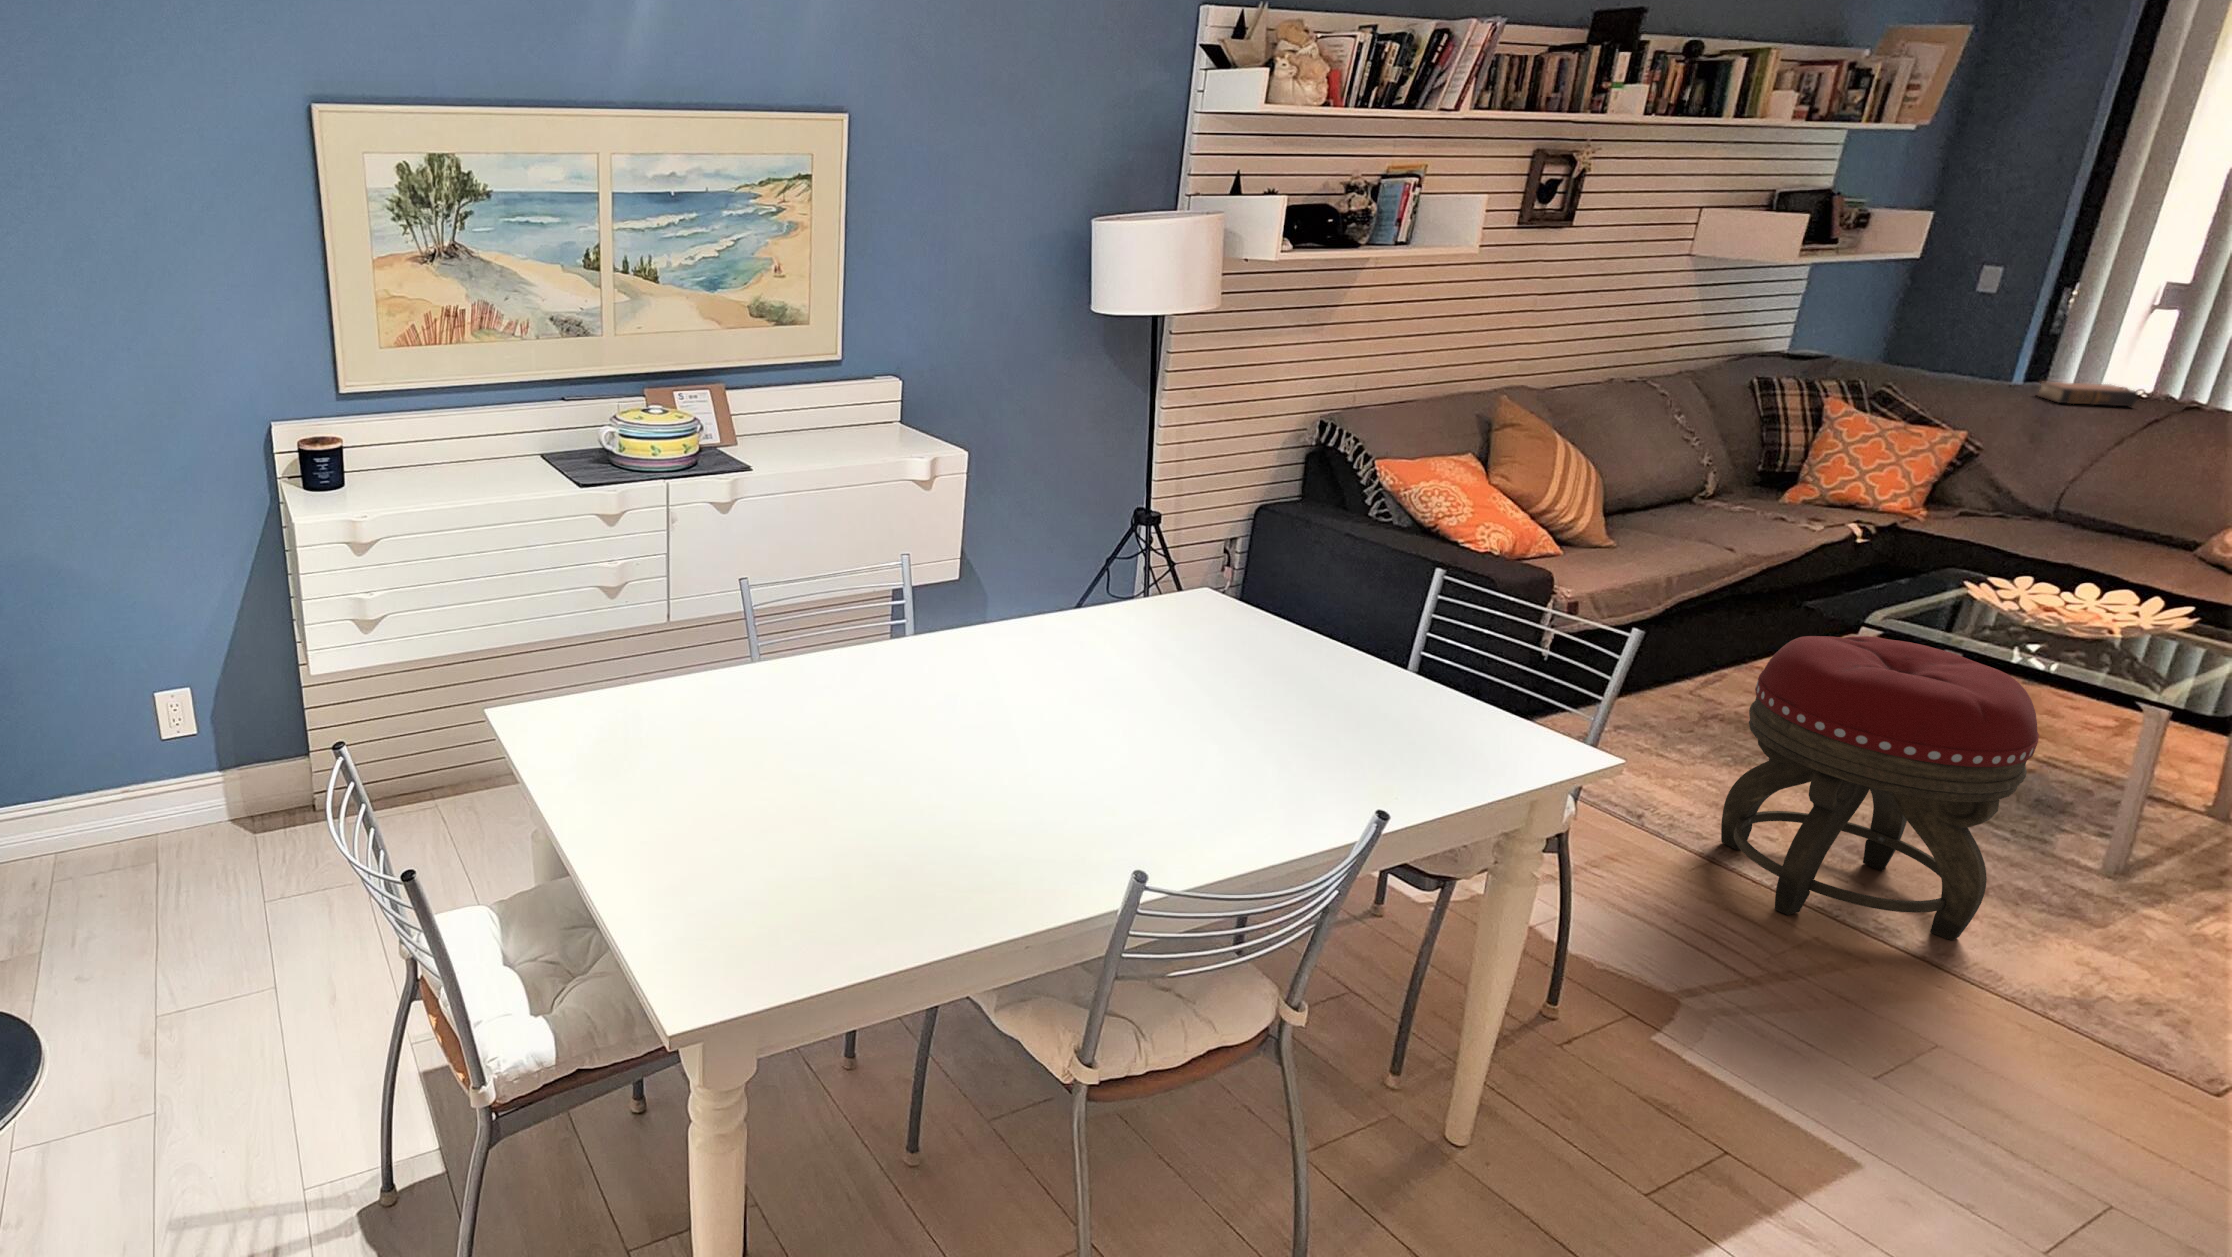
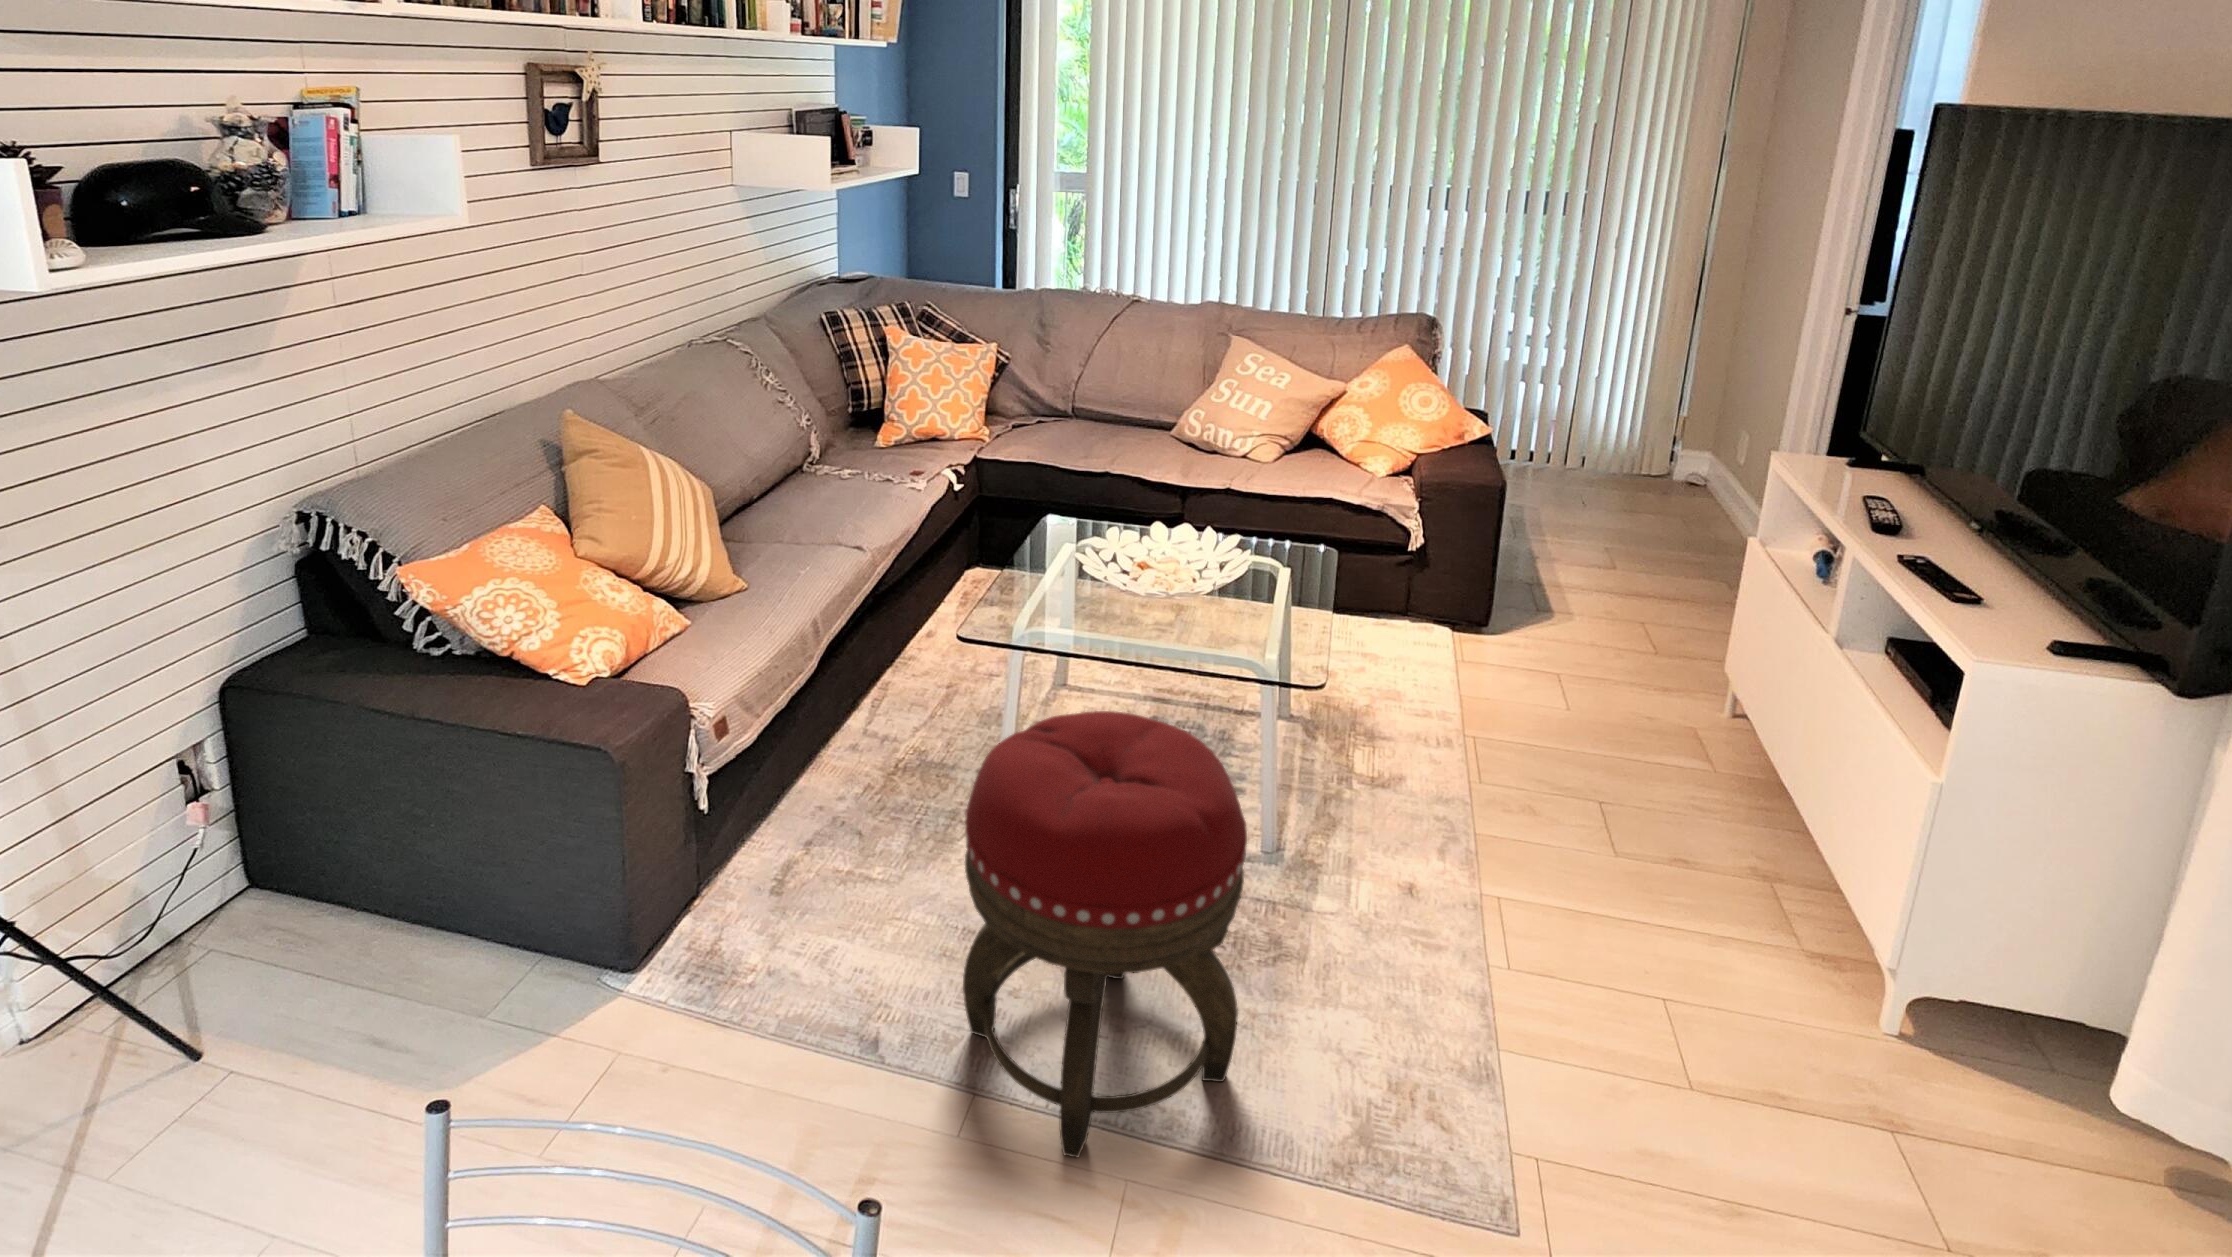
book: present [2037,382,2138,407] -> none [1031,283,1096,306]

